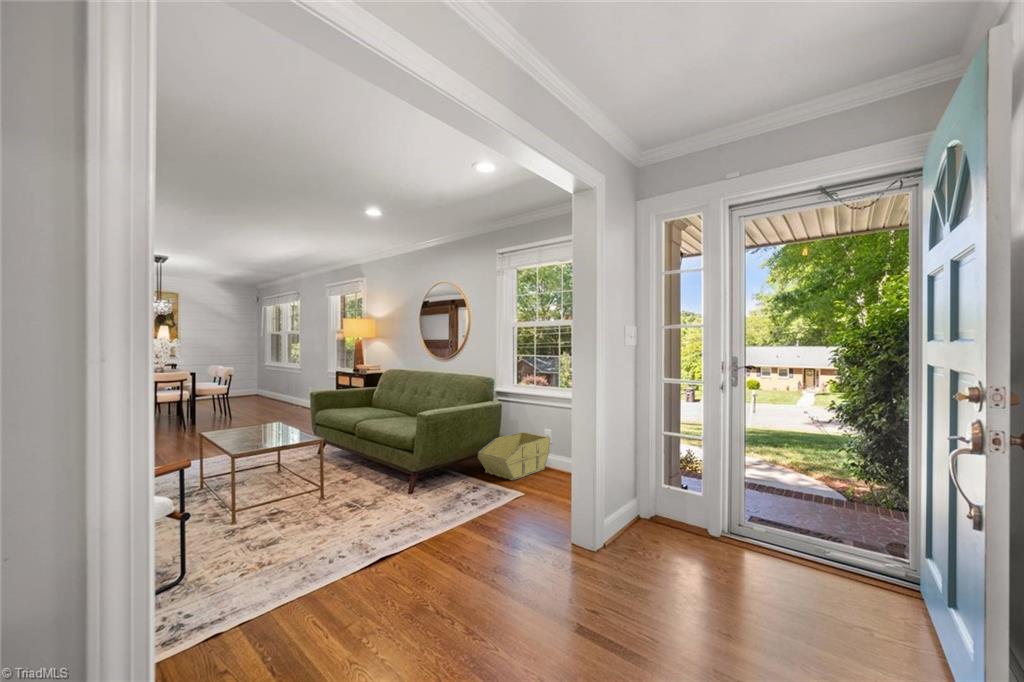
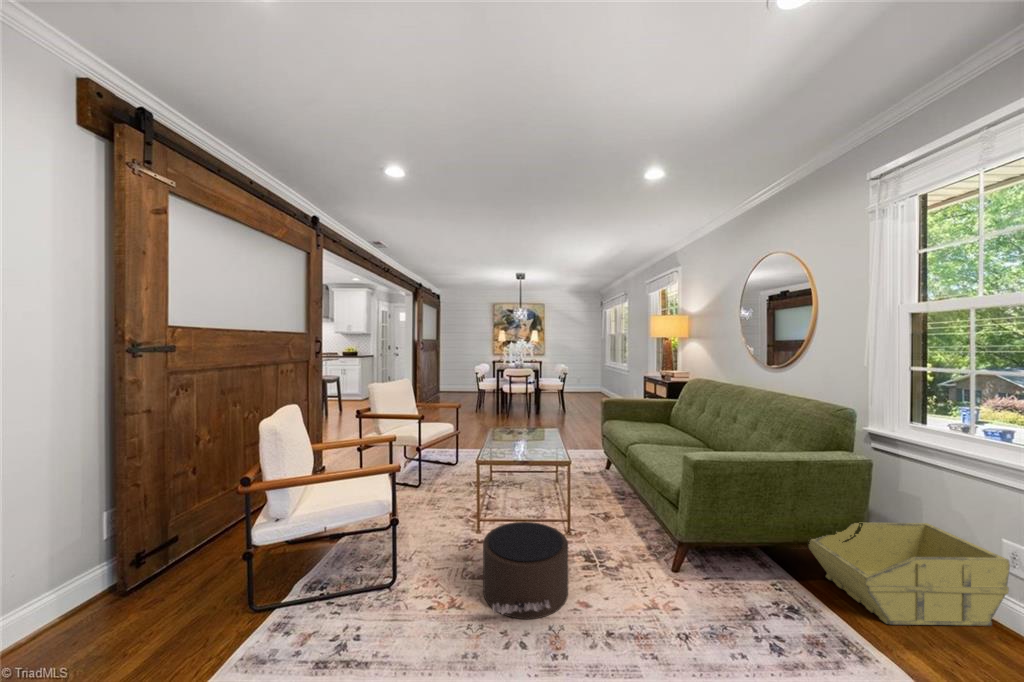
pouf: none [267,485,352,551] -> present [483,522,568,619]

